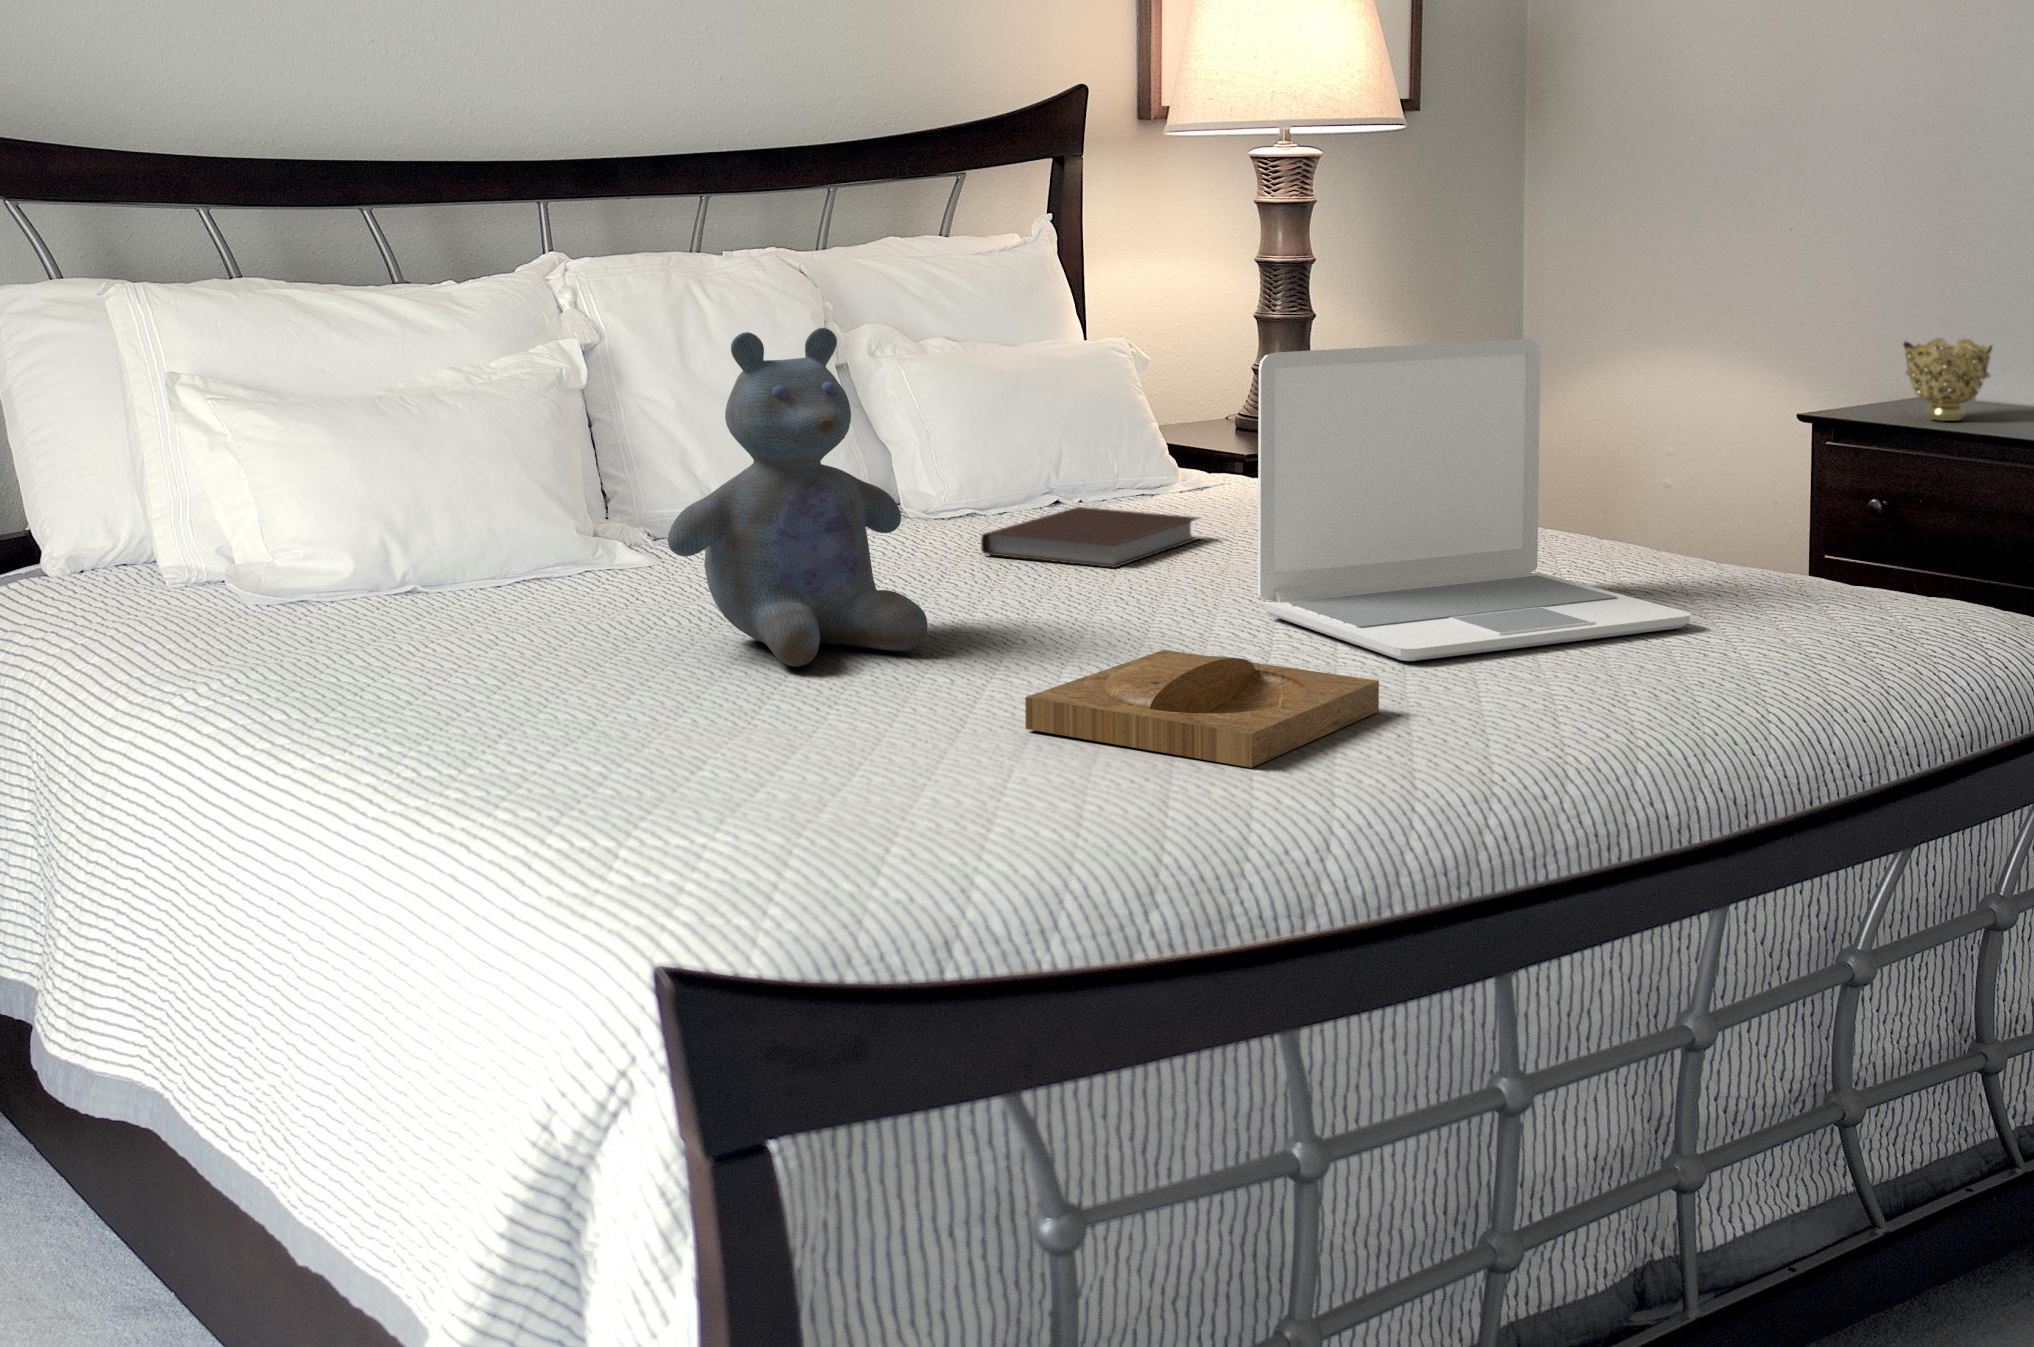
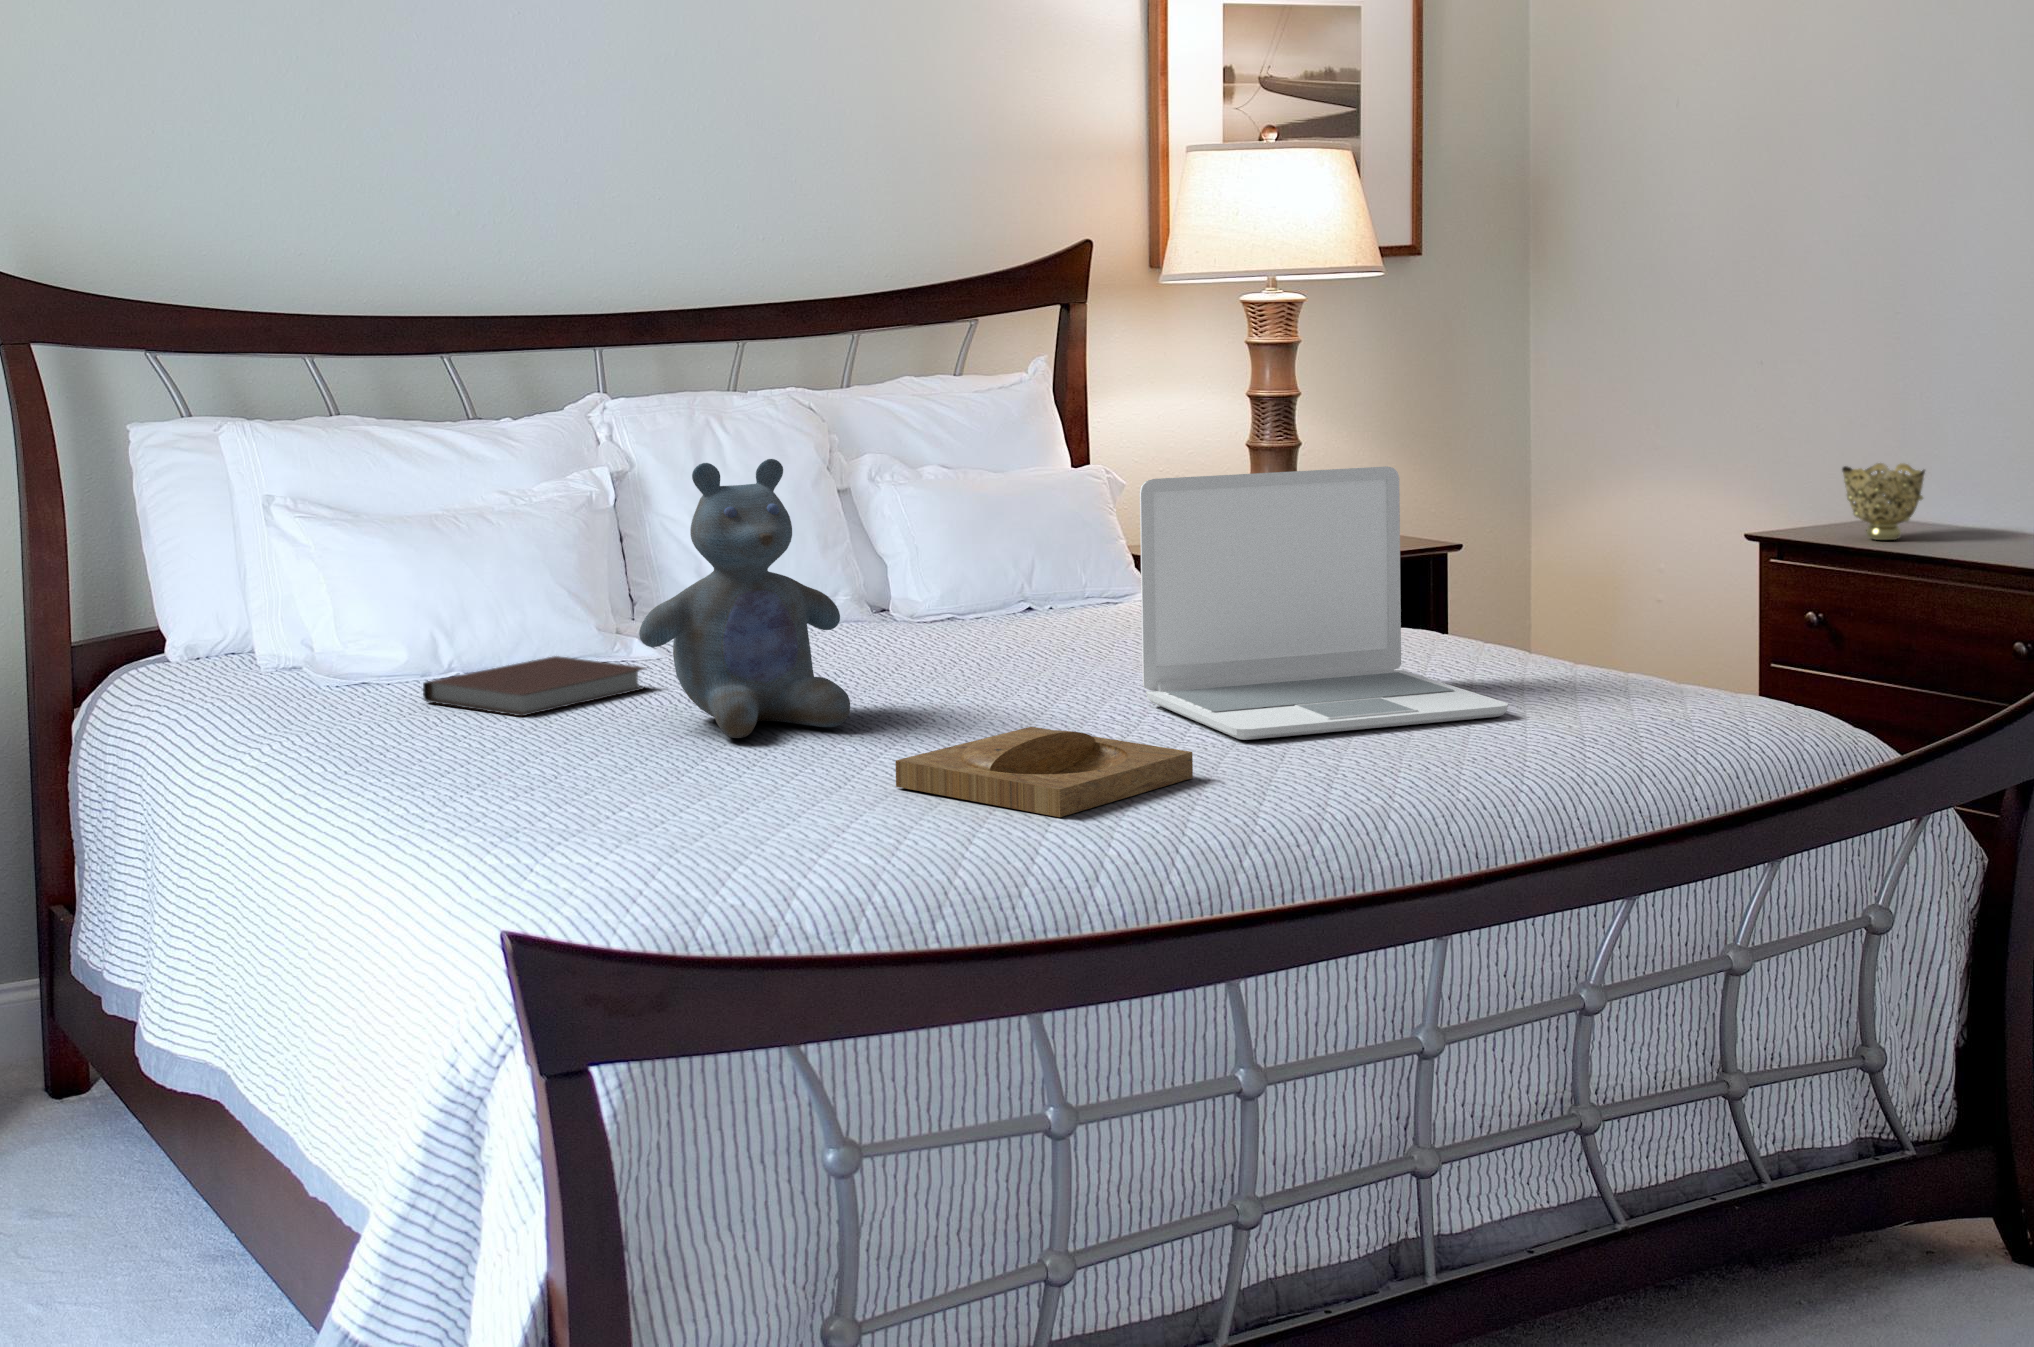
notebook: present [981,507,1199,568] -> present [423,656,646,716]

